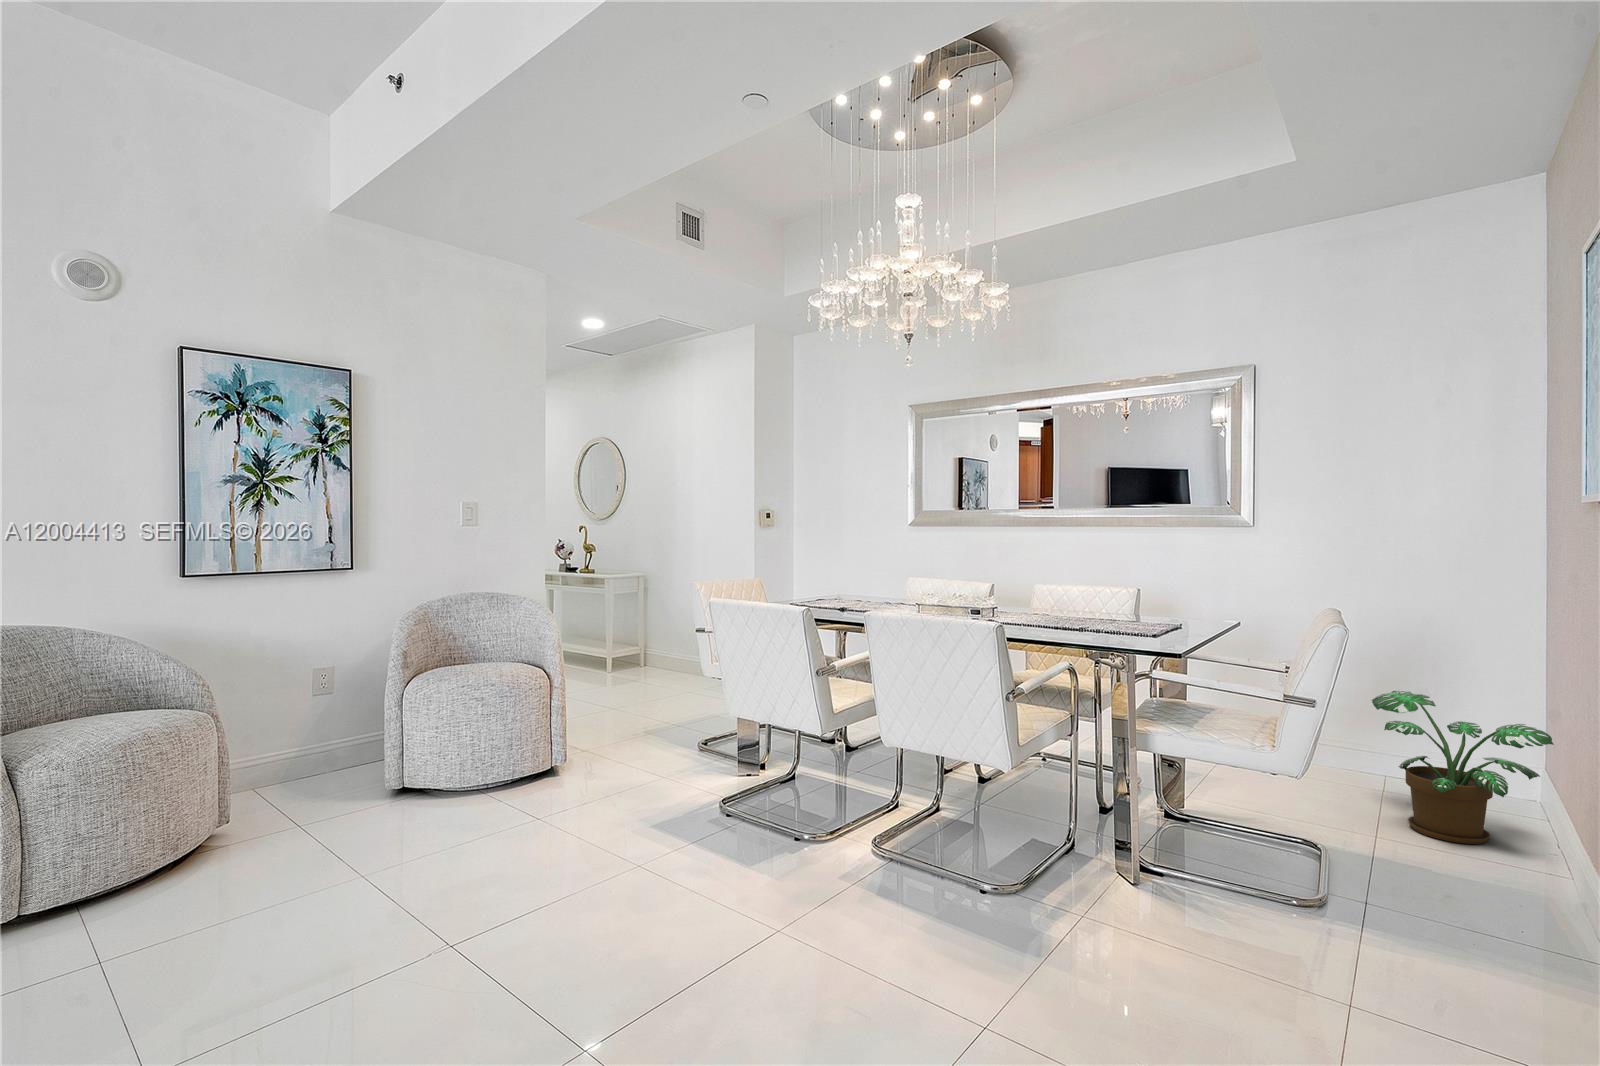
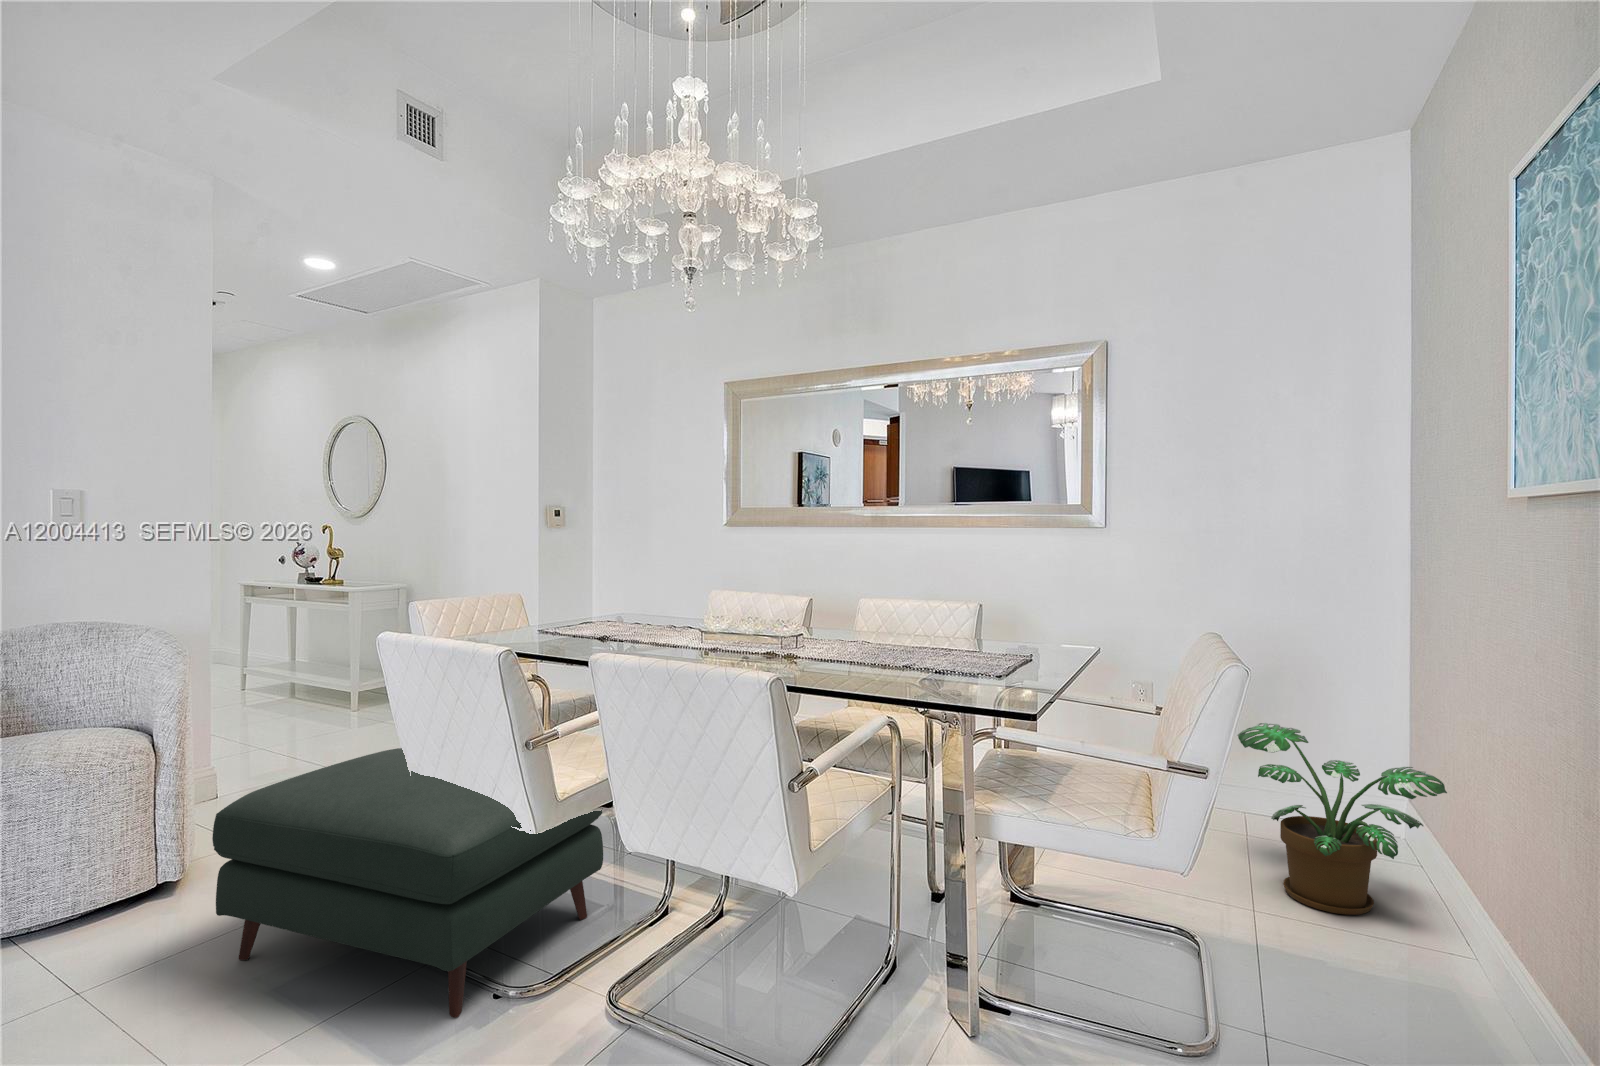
ottoman: none [608,683,852,848] -> present [212,748,603,1018]

